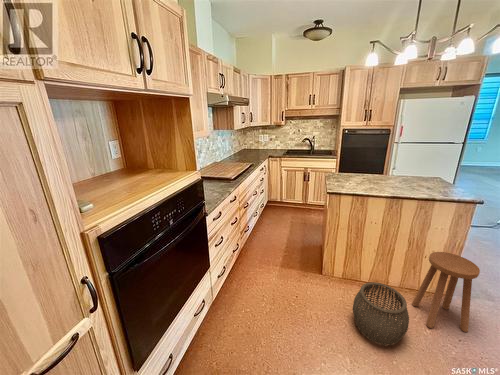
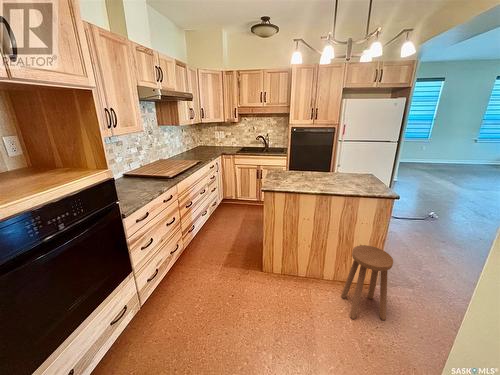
woven basket: present [353,282,409,346] -> none [281,278,331,341]

